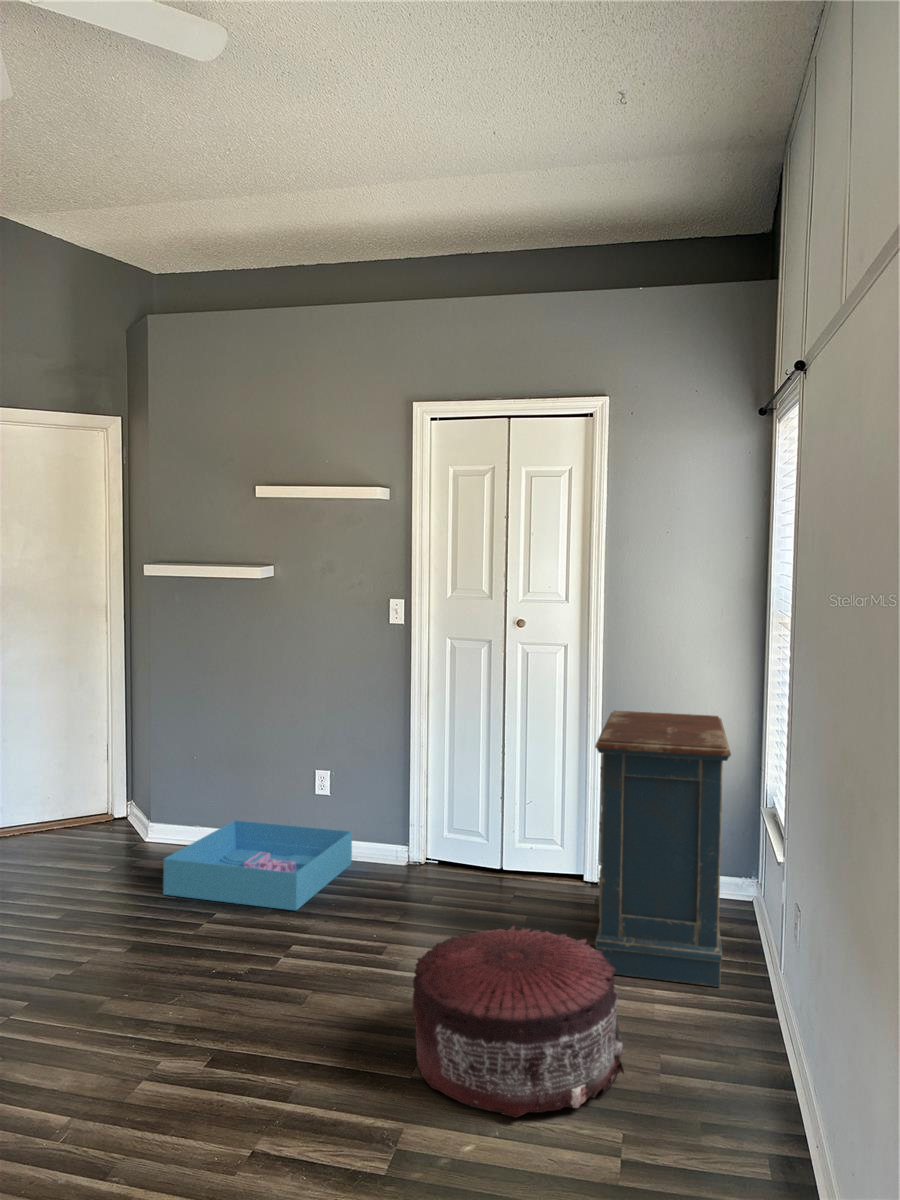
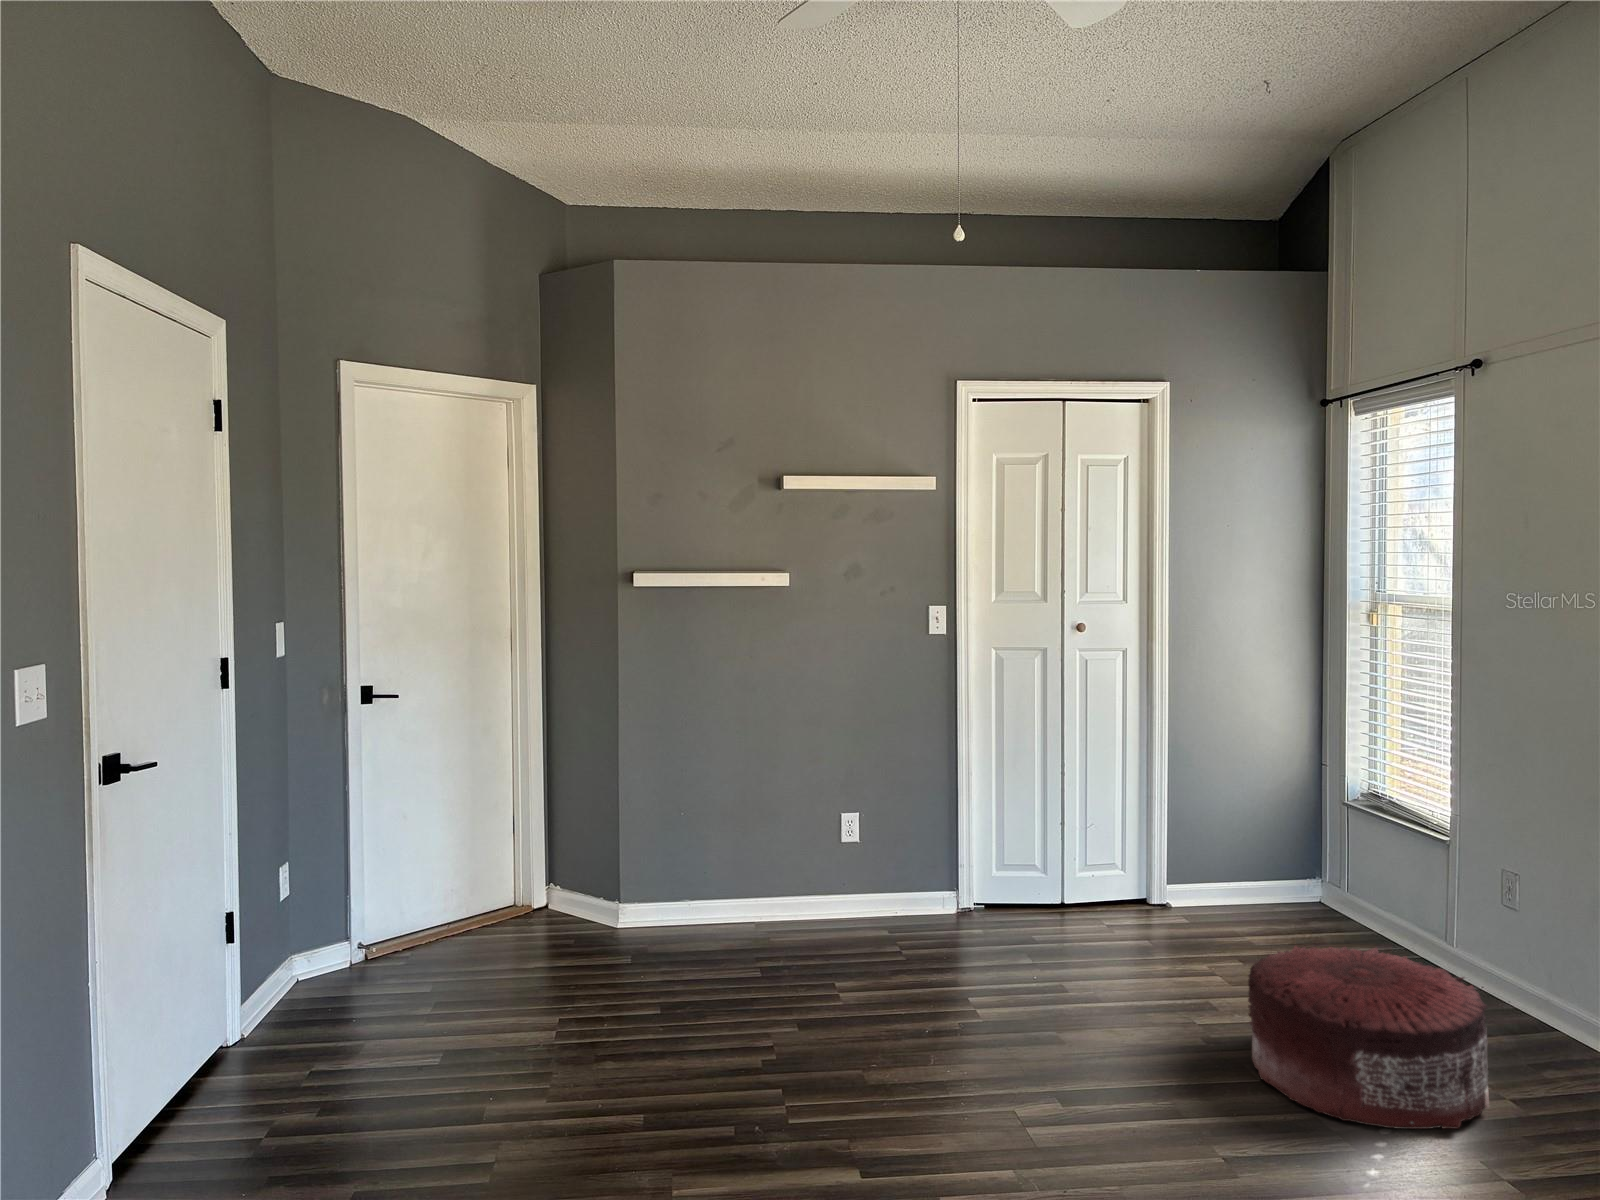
dresser: present [595,711,731,987] -> none [1203,715,1429,988]
storage bin: present [163,820,352,910] -> none [741,882,923,984]

